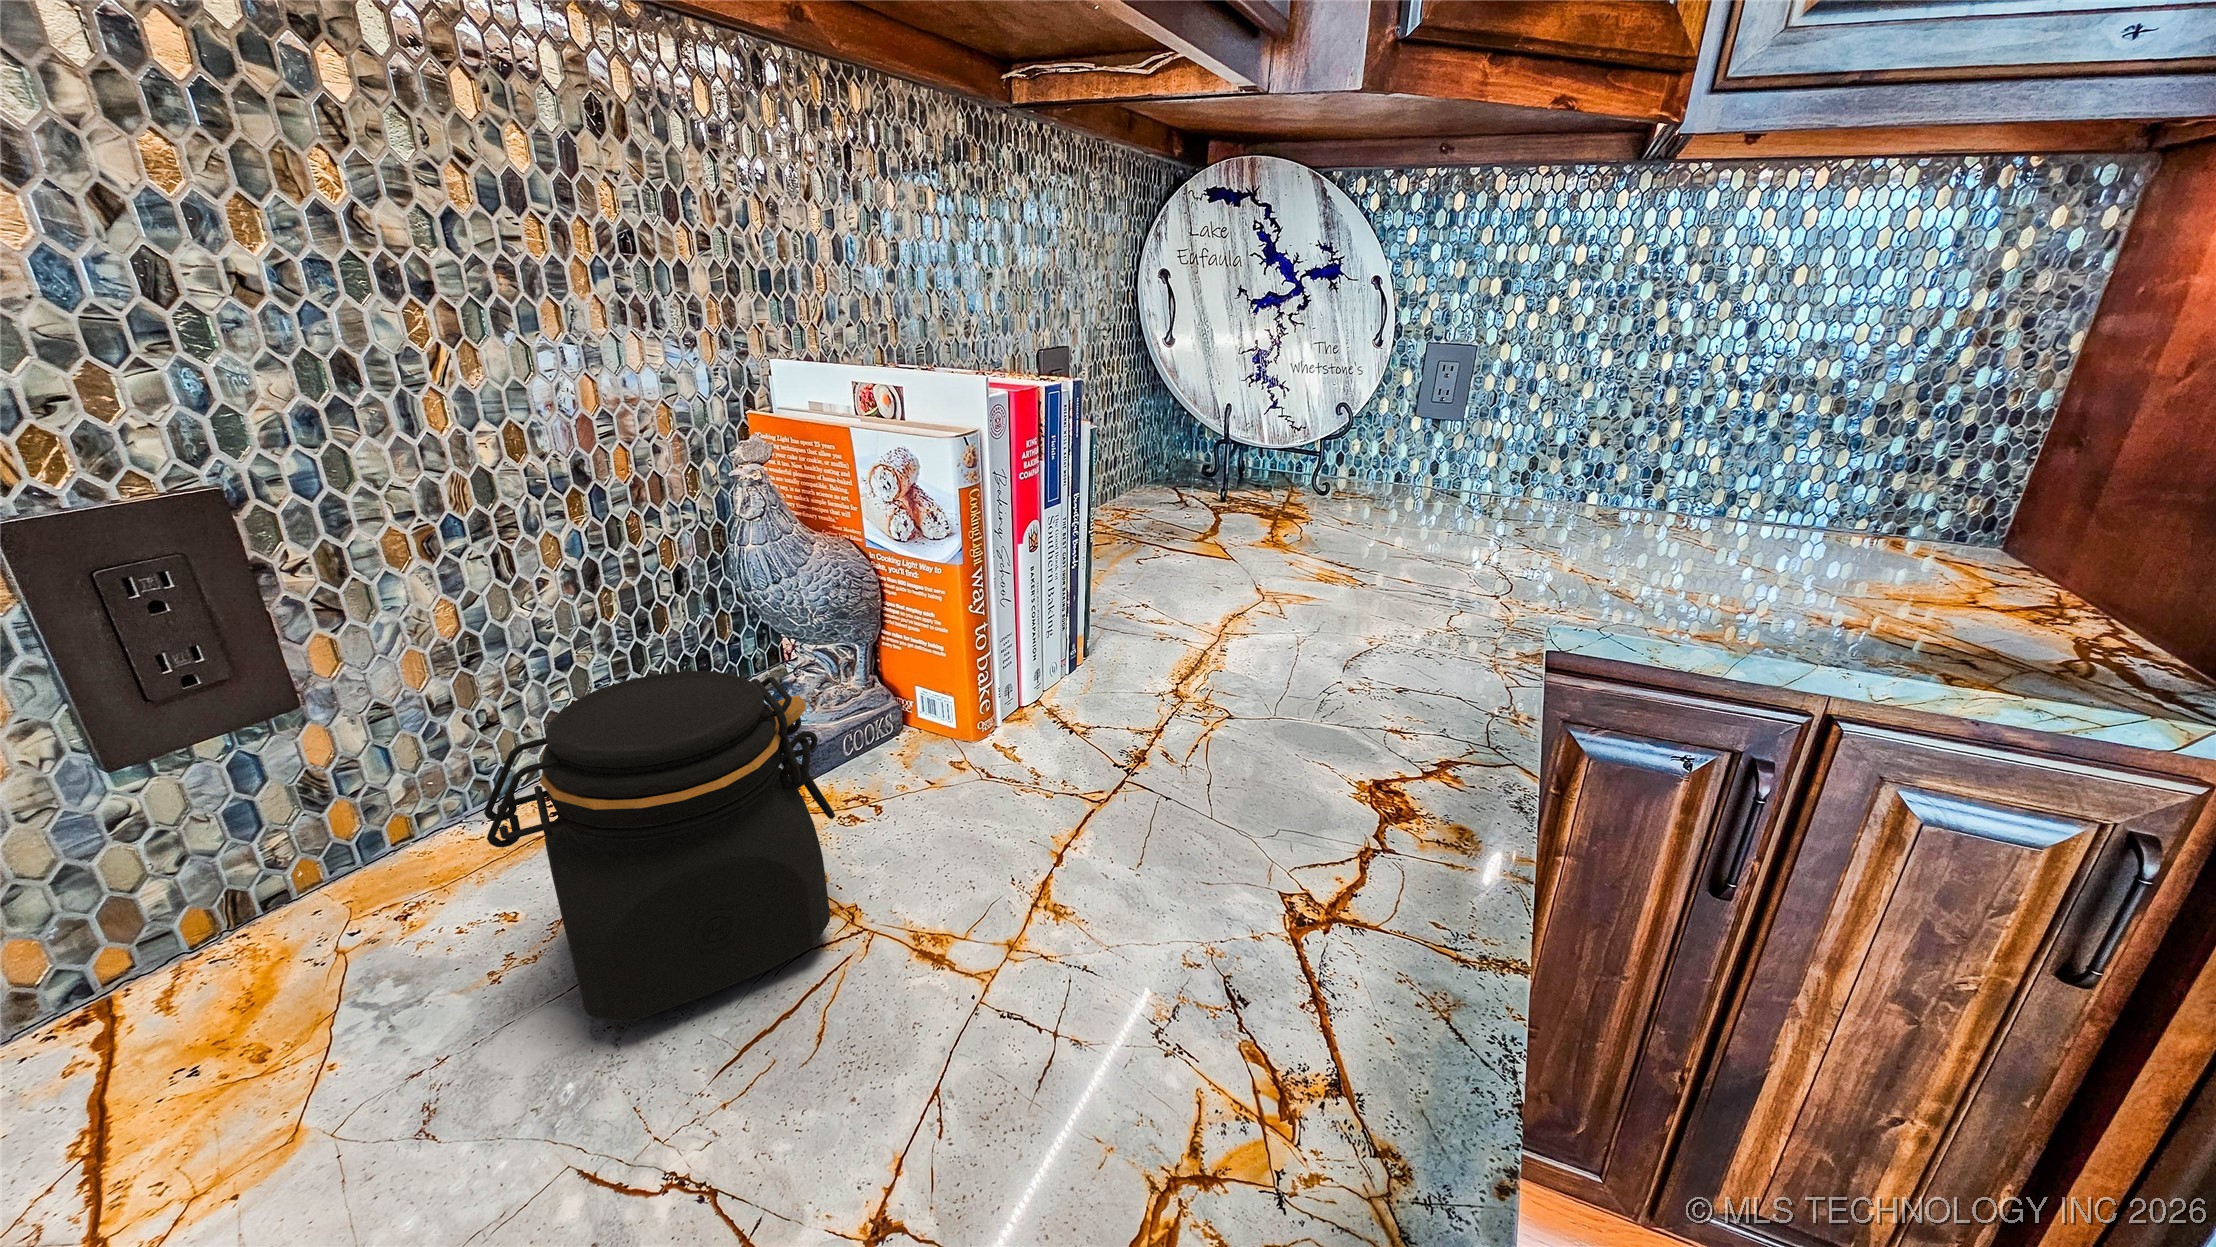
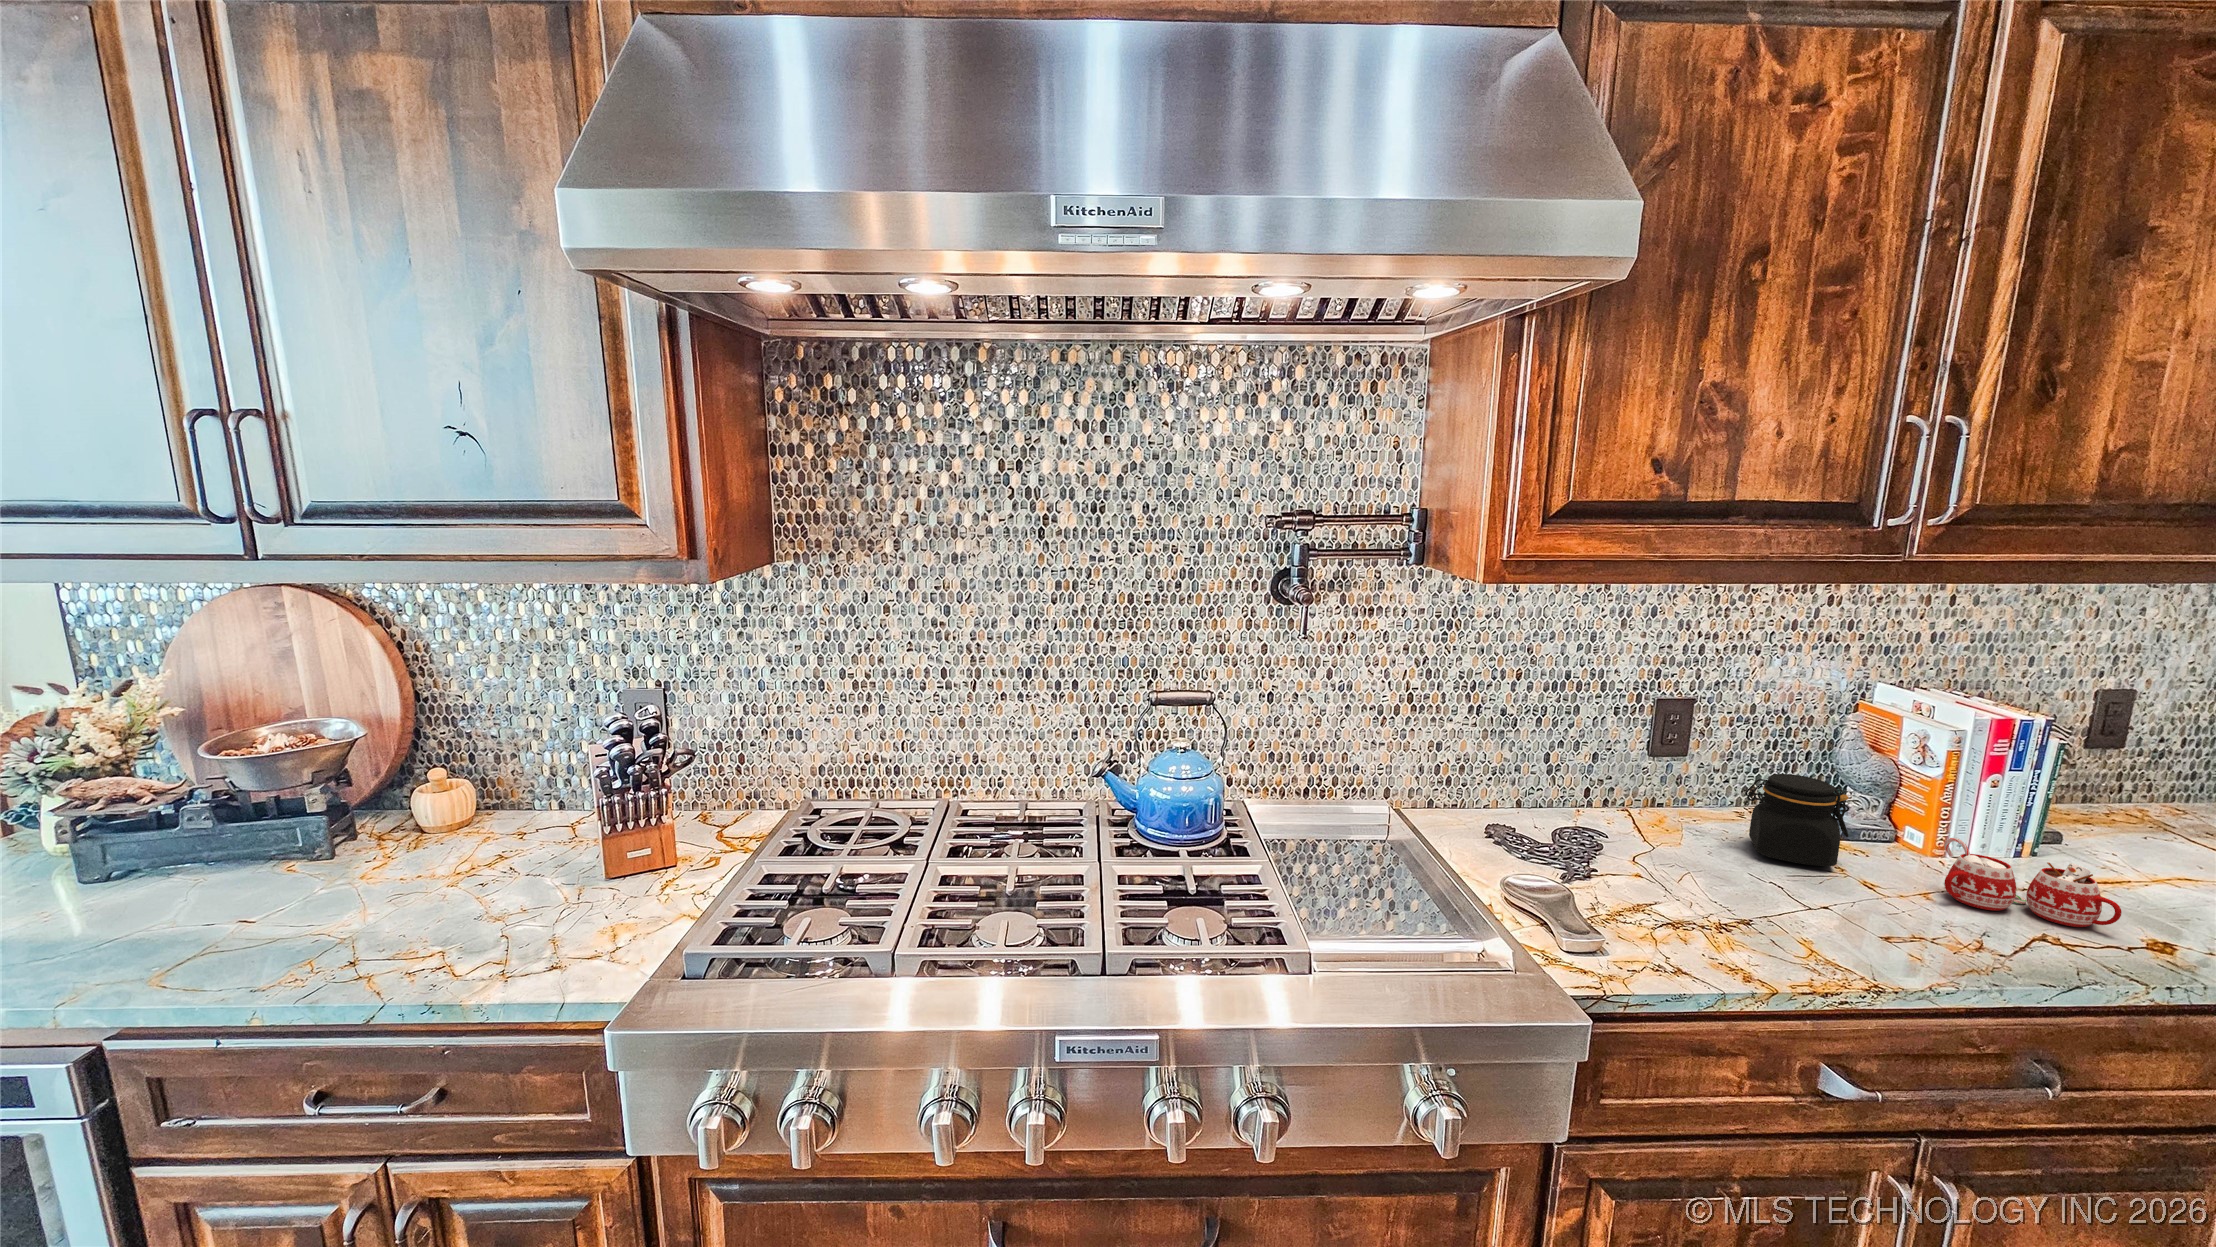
mug: none [1042,690,1356,889] -> present [1945,838,2122,927]

